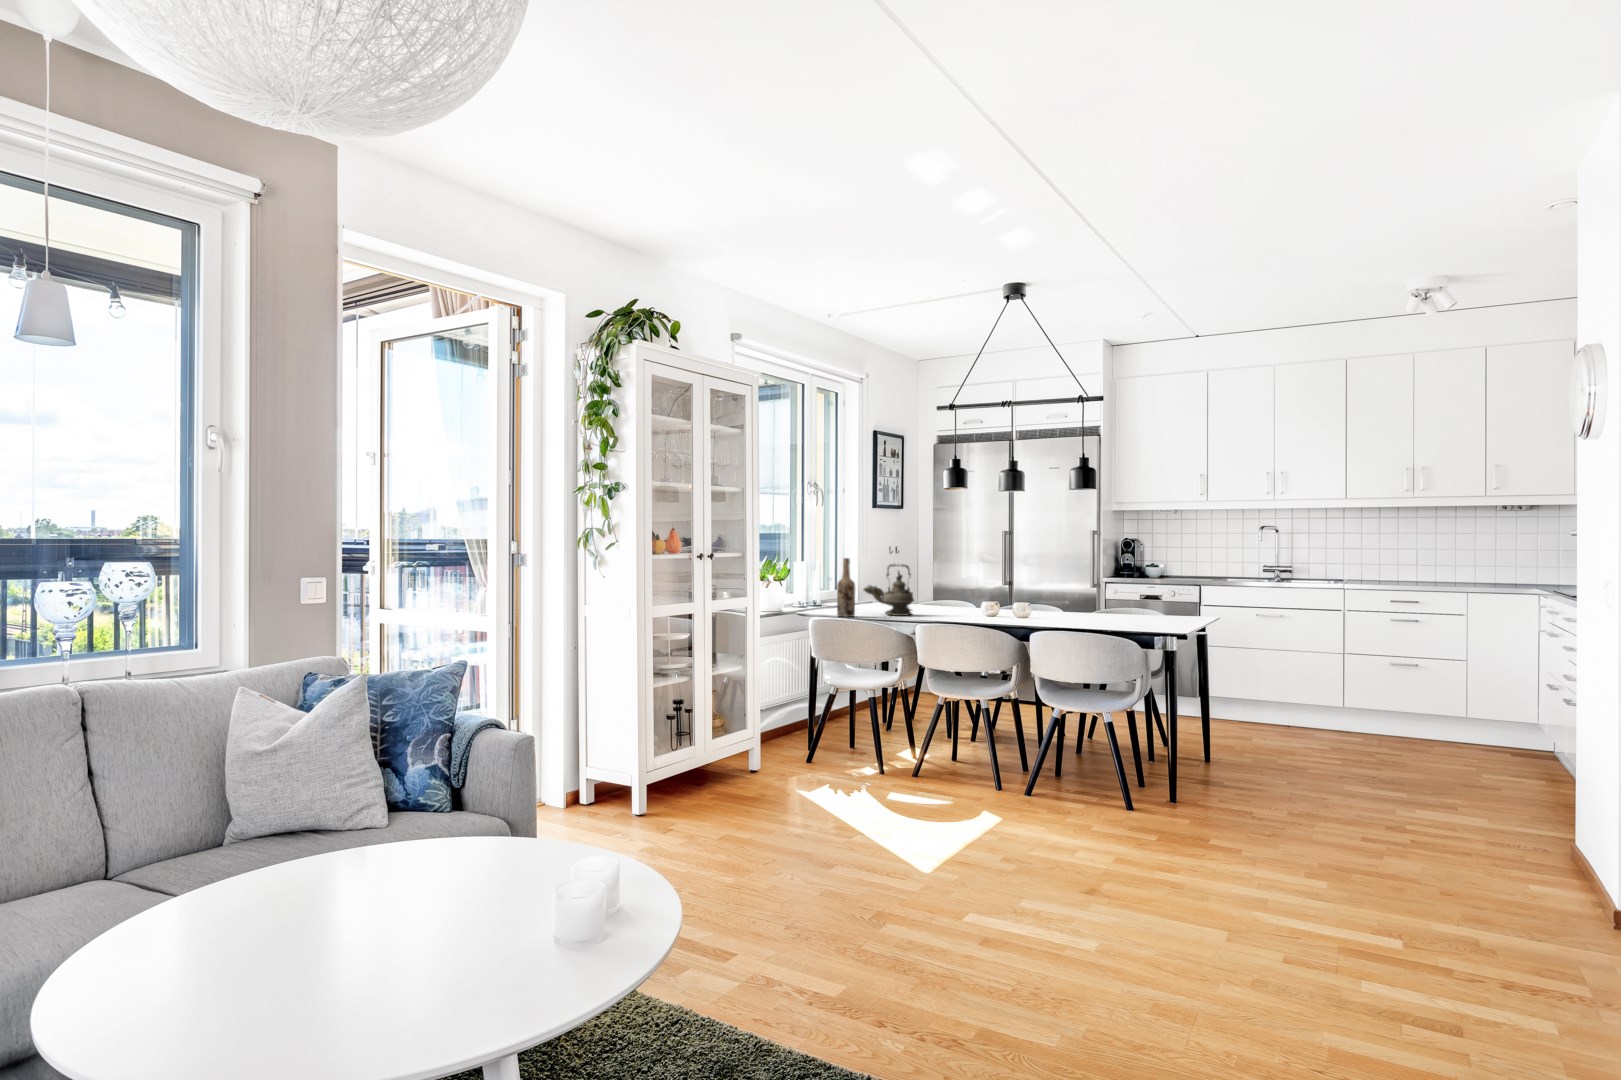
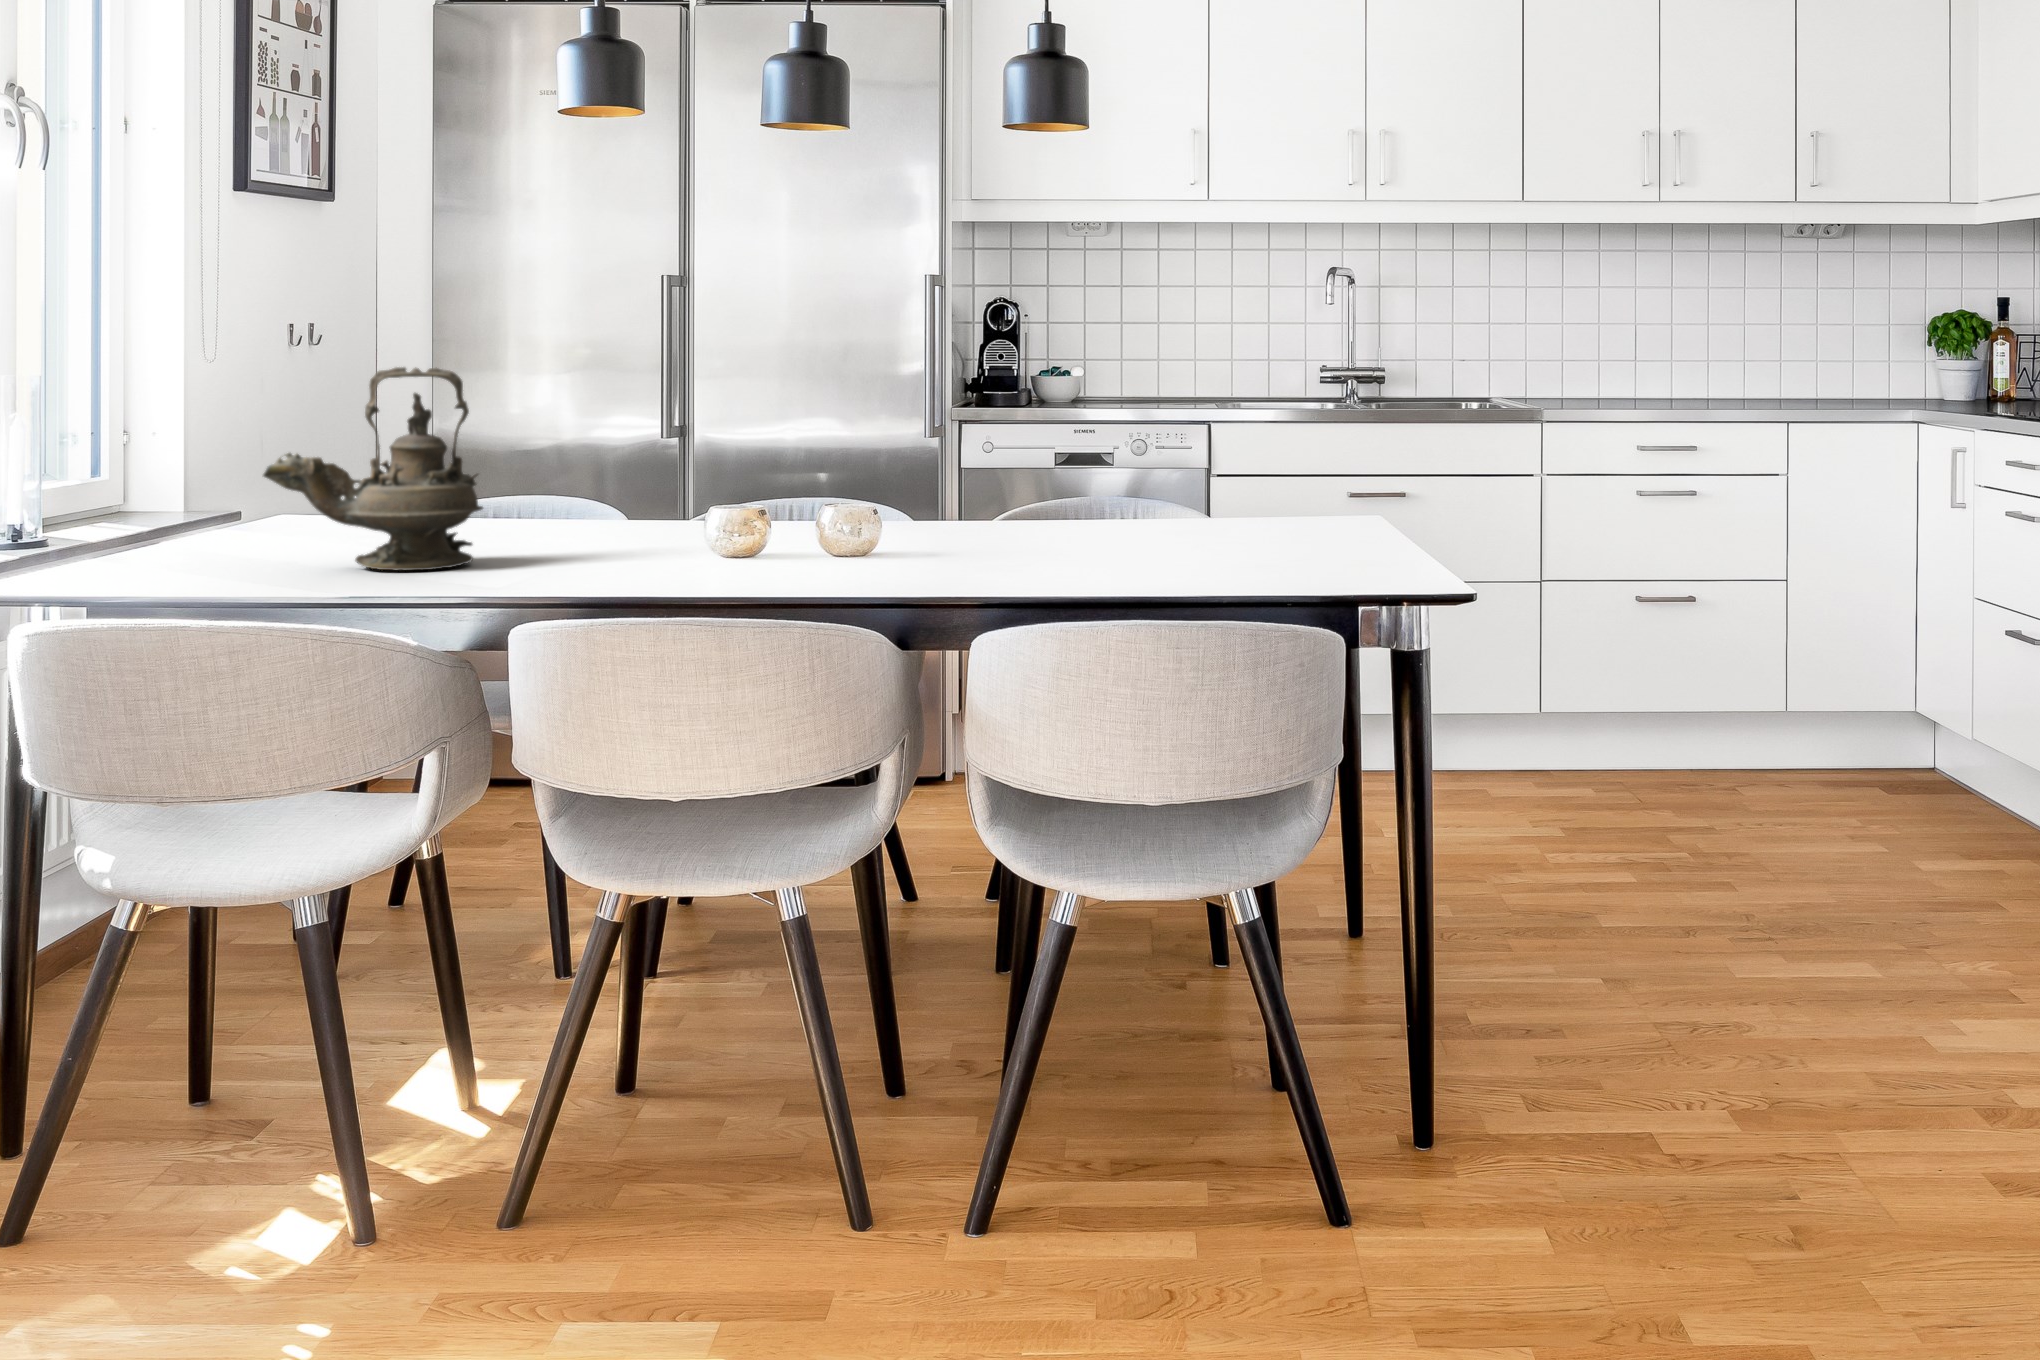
wine bottle: present [837,558,855,617] -> none [151,345,239,596]

